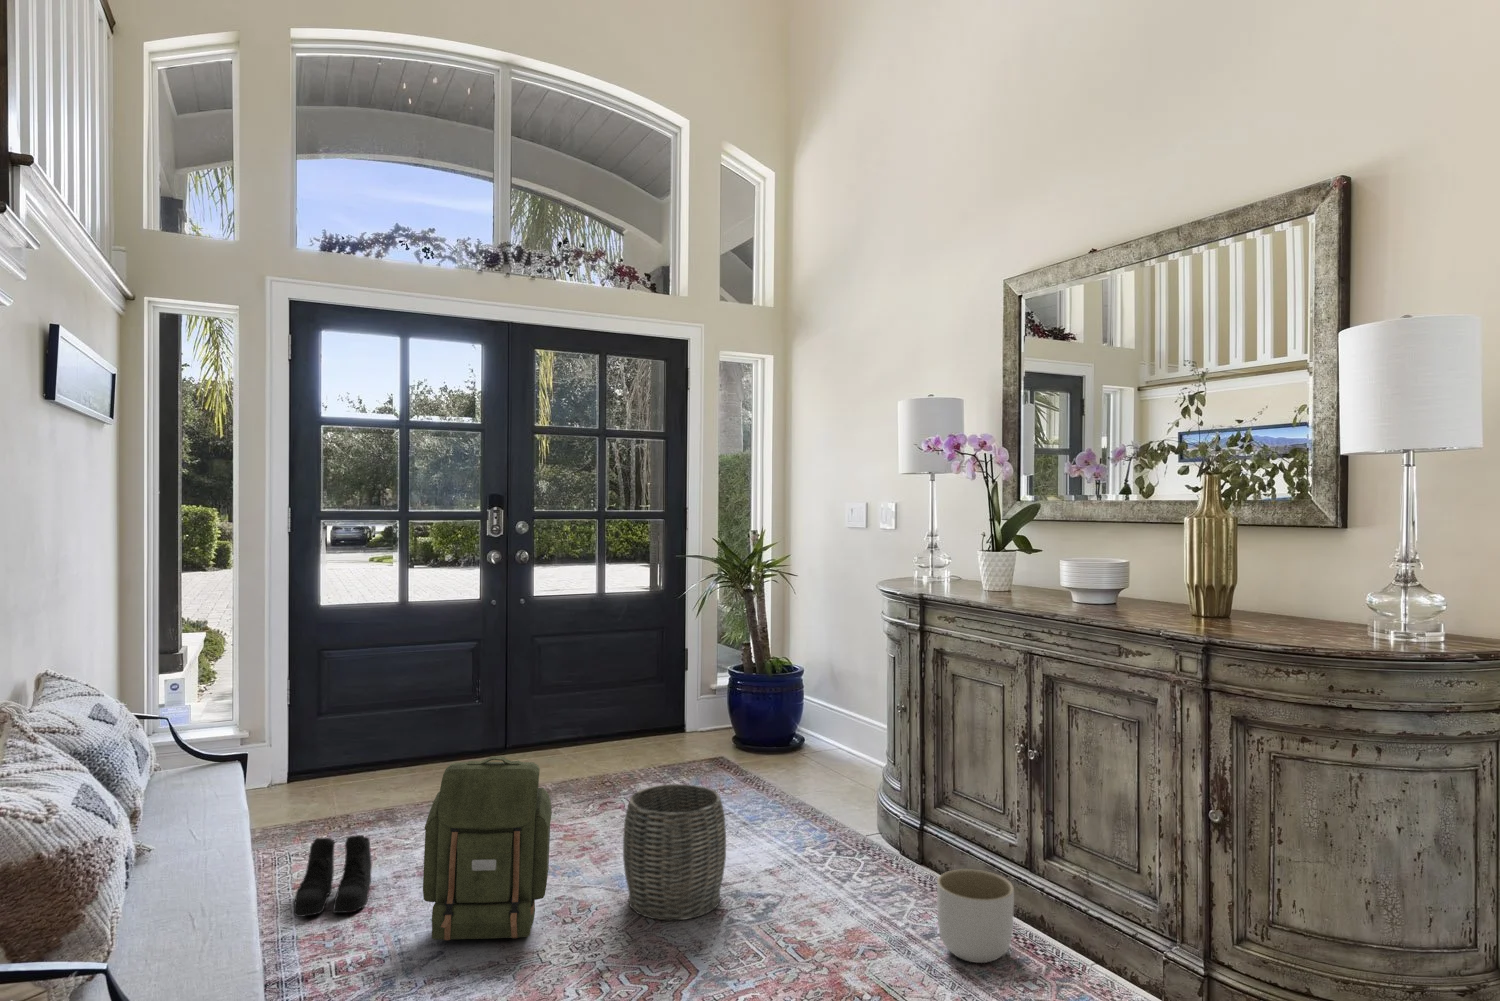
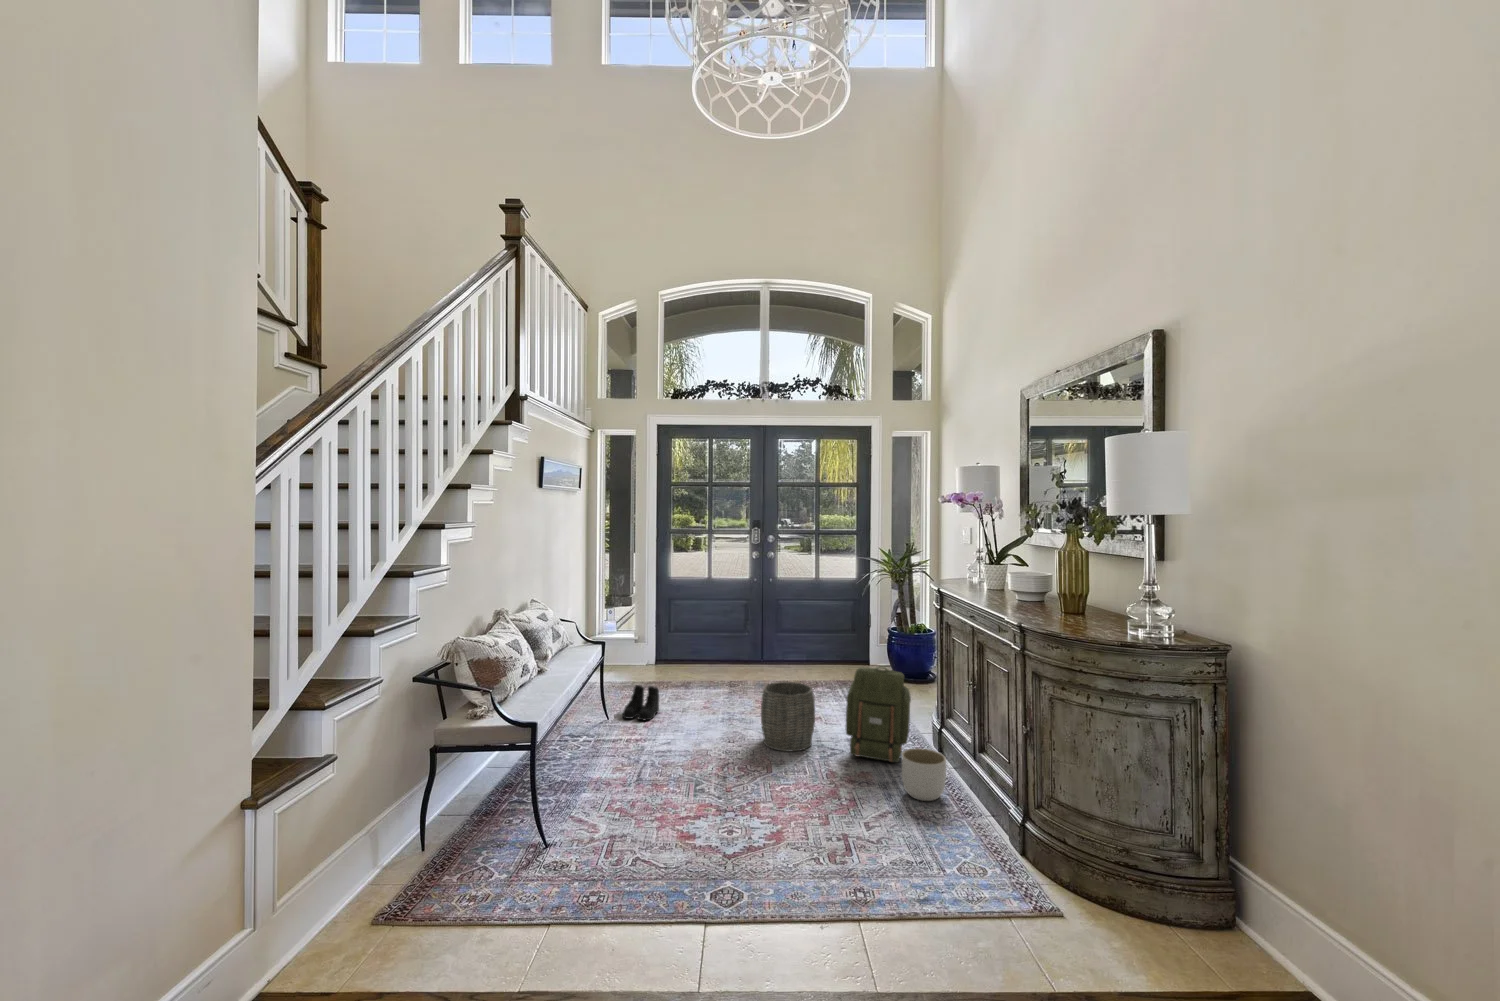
backpack: present [423,756,552,940] -> present [845,666,911,762]

